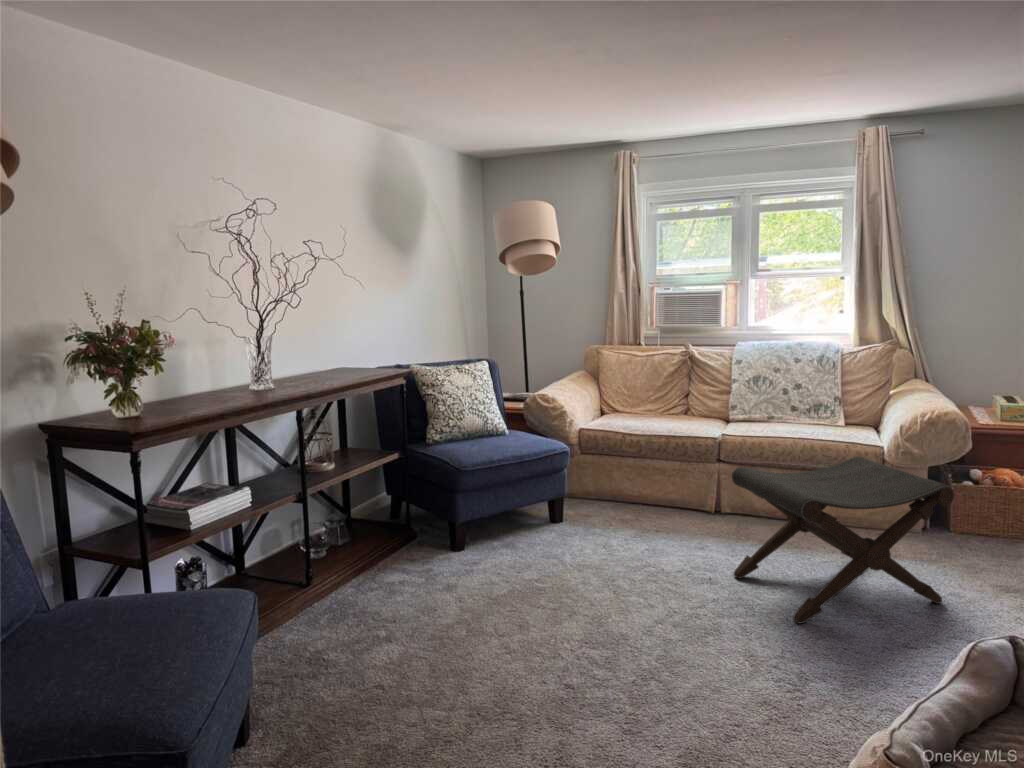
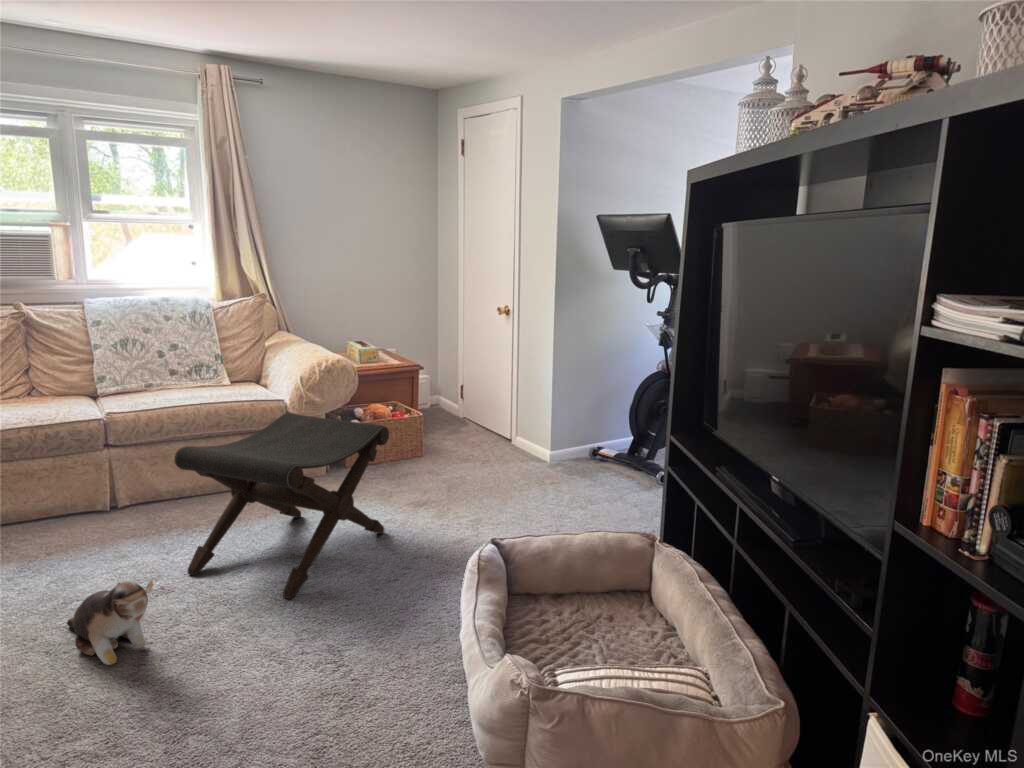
plush toy: none [629,554,672,614] -> present [67,580,153,665]

